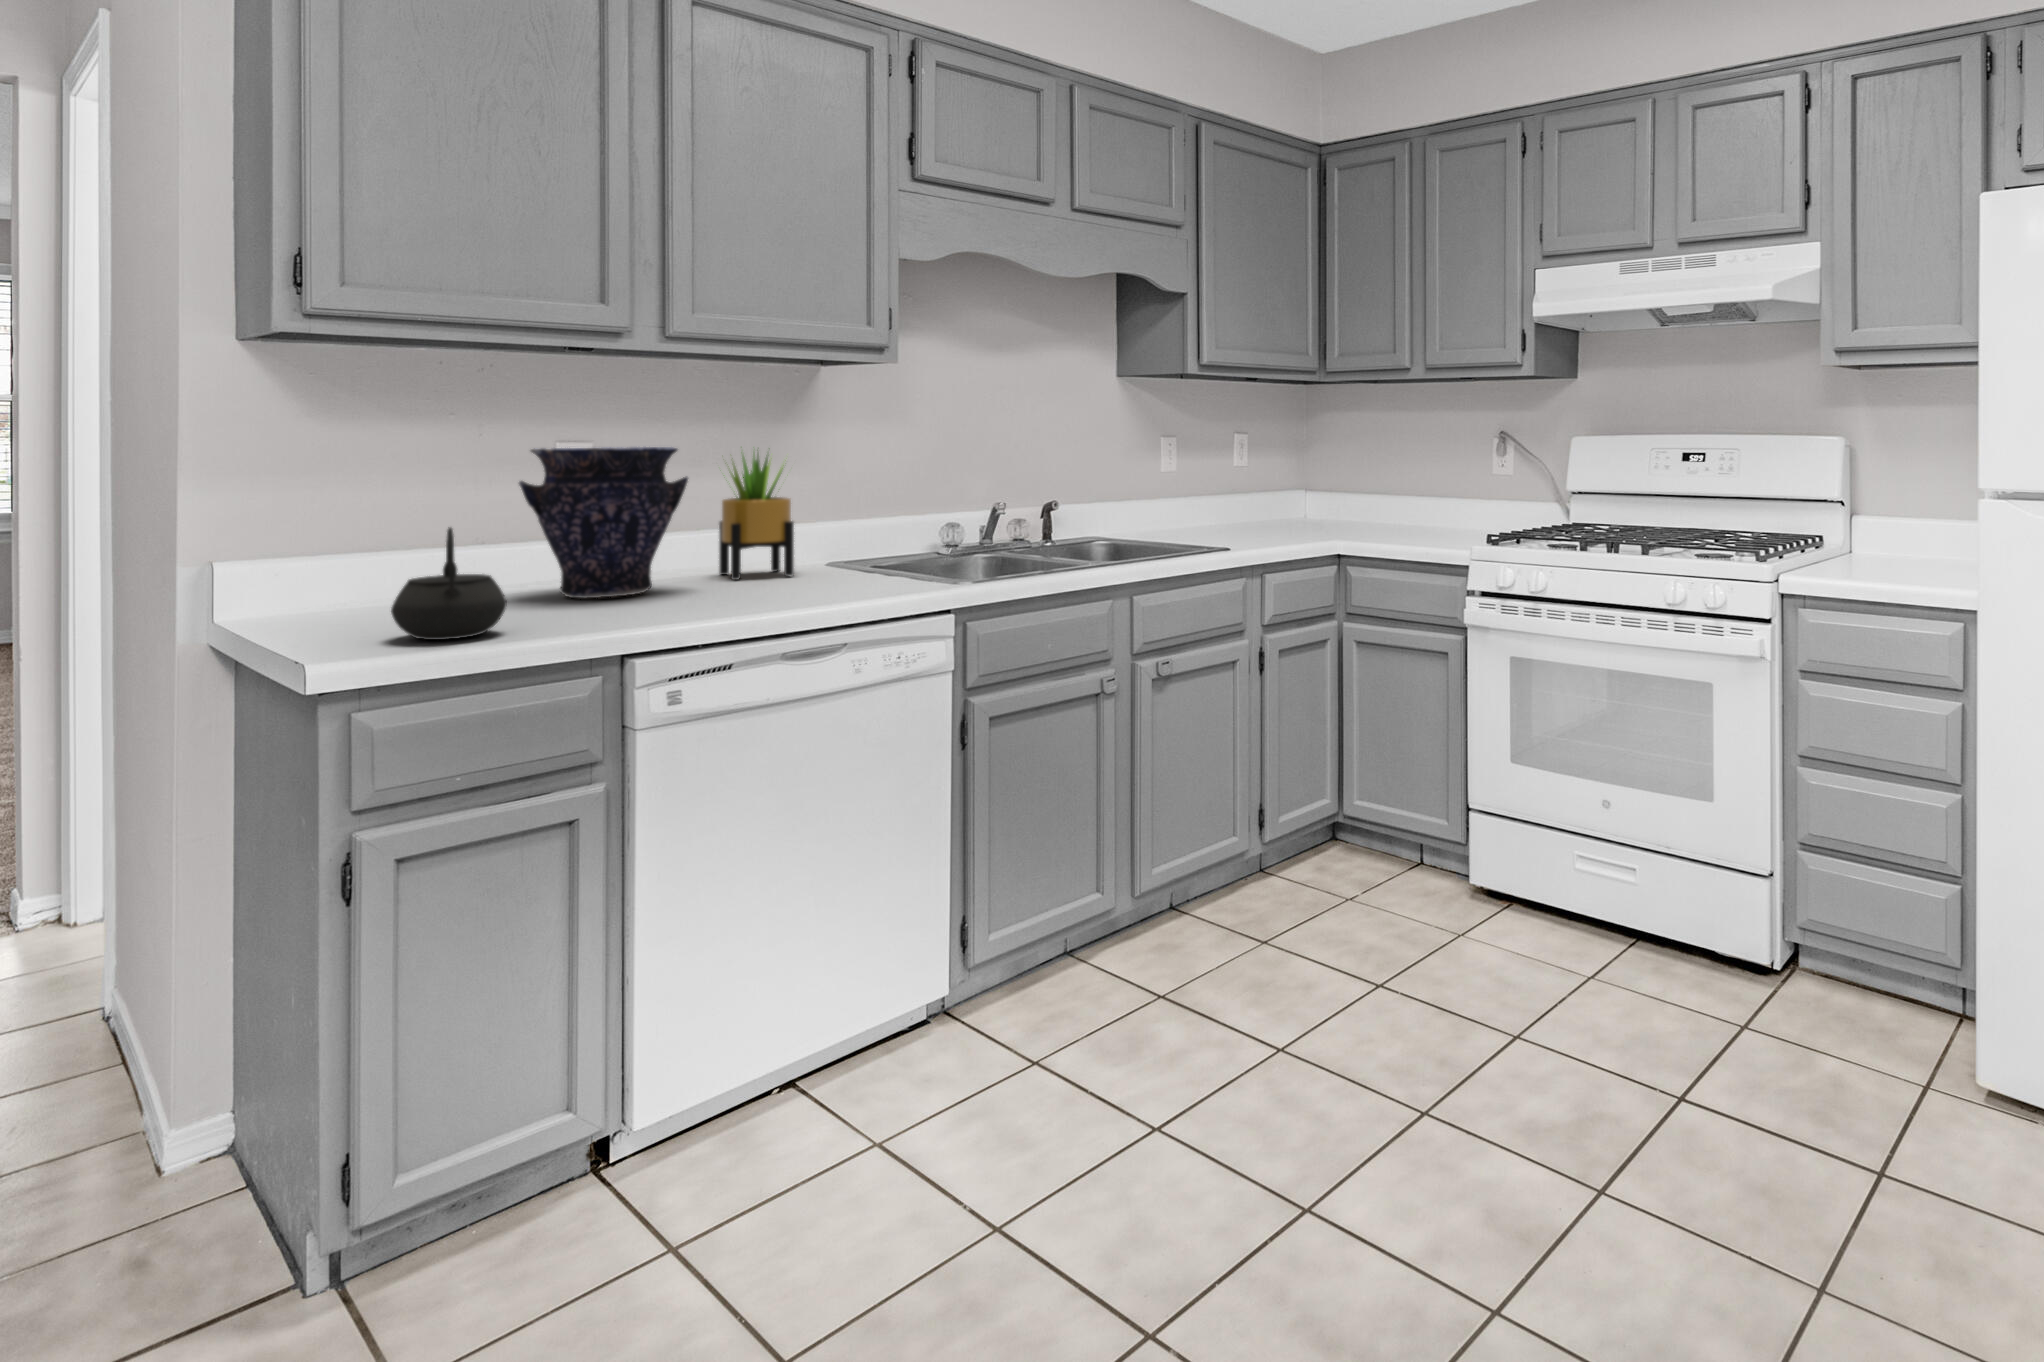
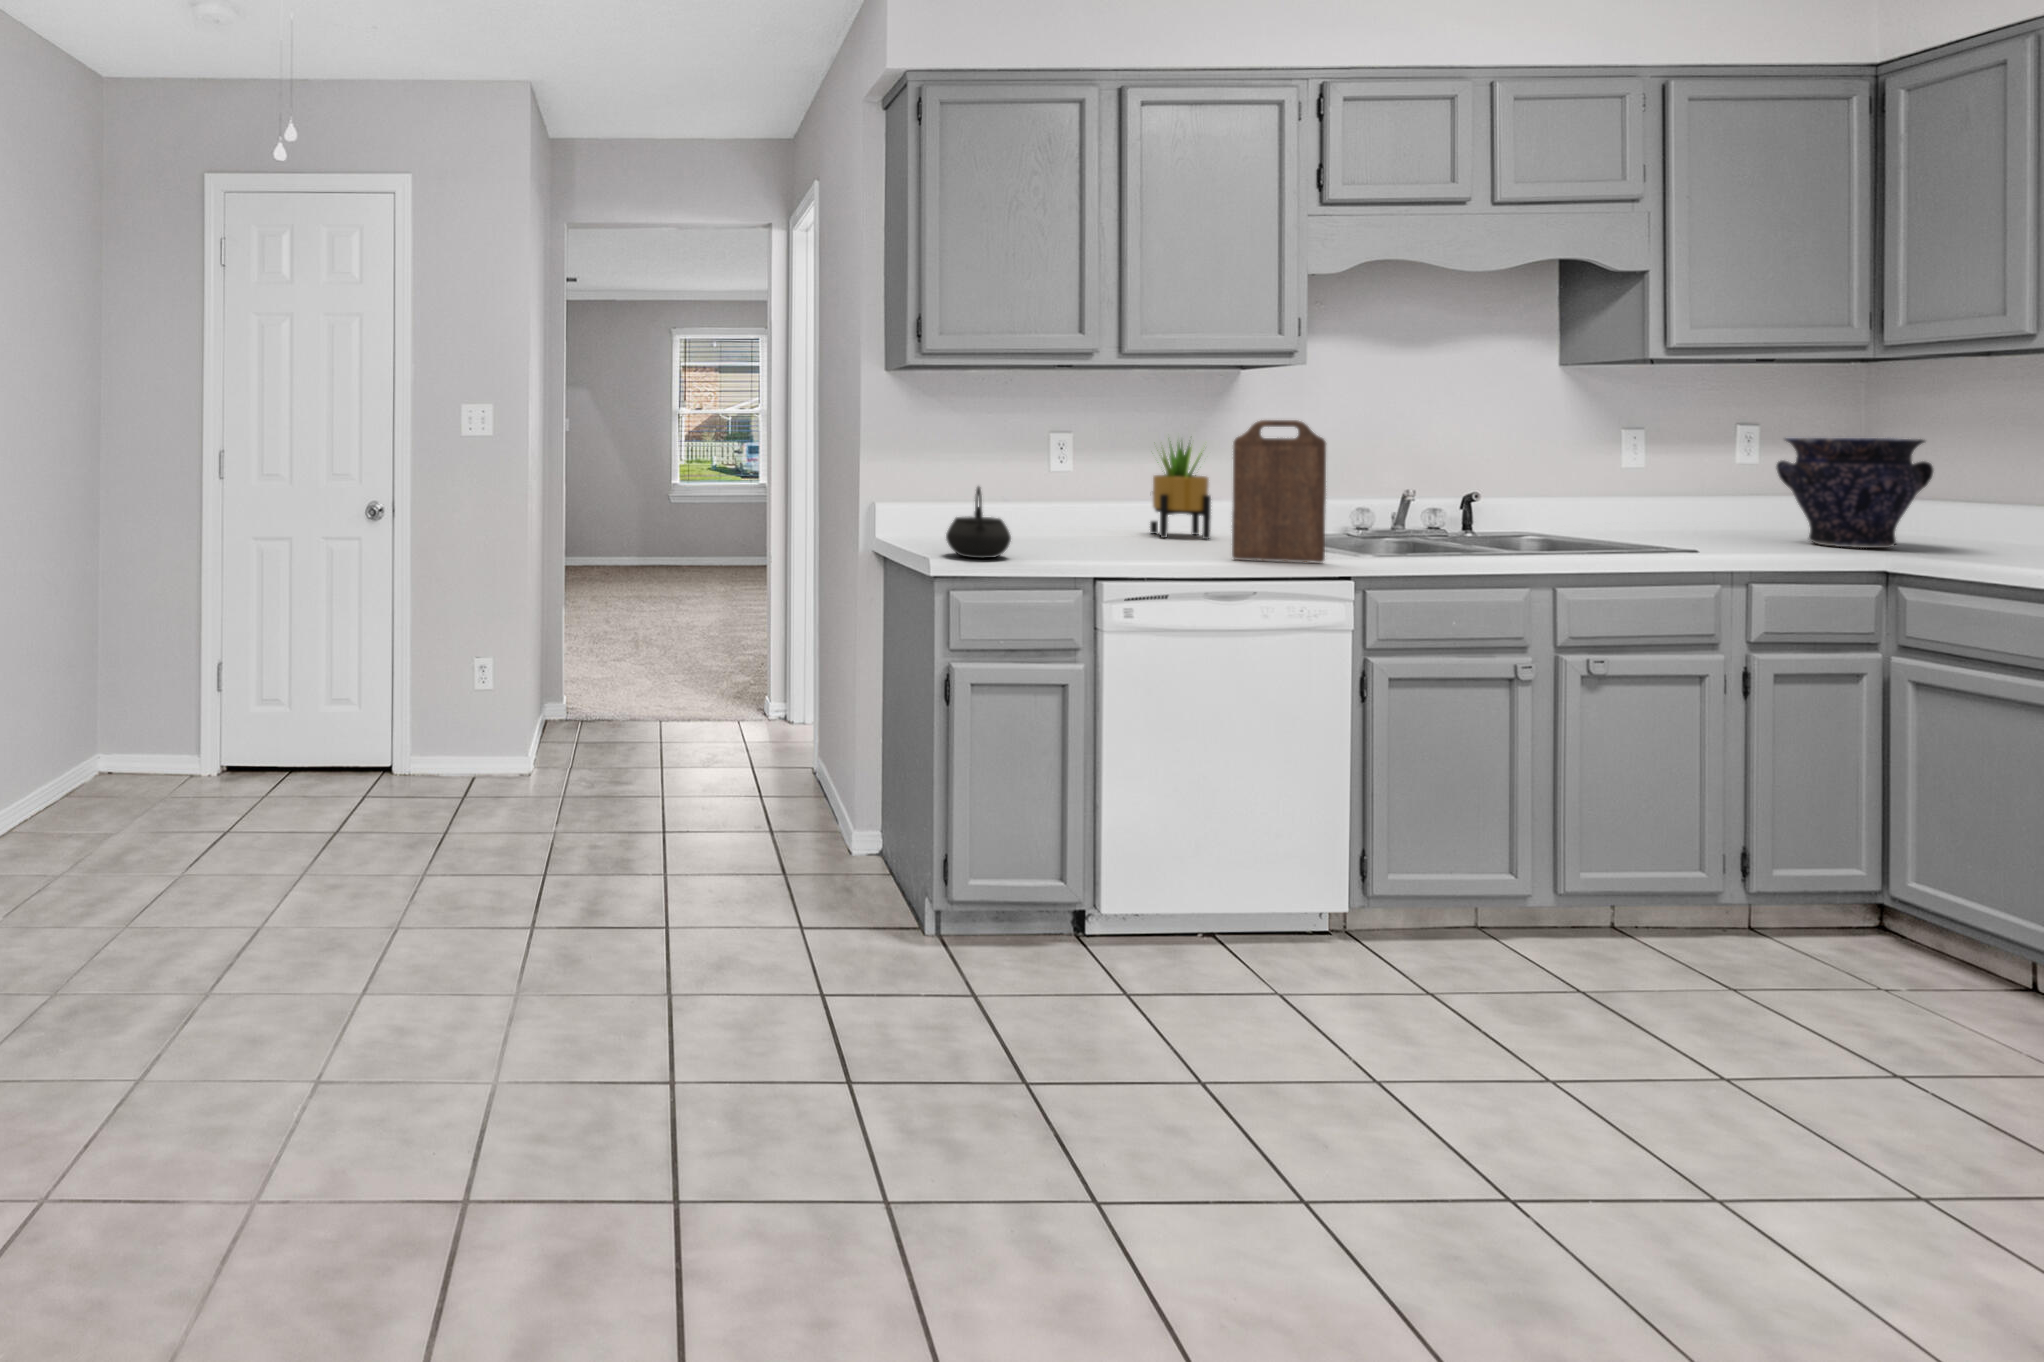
cutting board: none [819,425,922,600] -> present [1232,420,1326,563]
vase: present [519,447,688,598] -> present [1776,438,1933,548]

